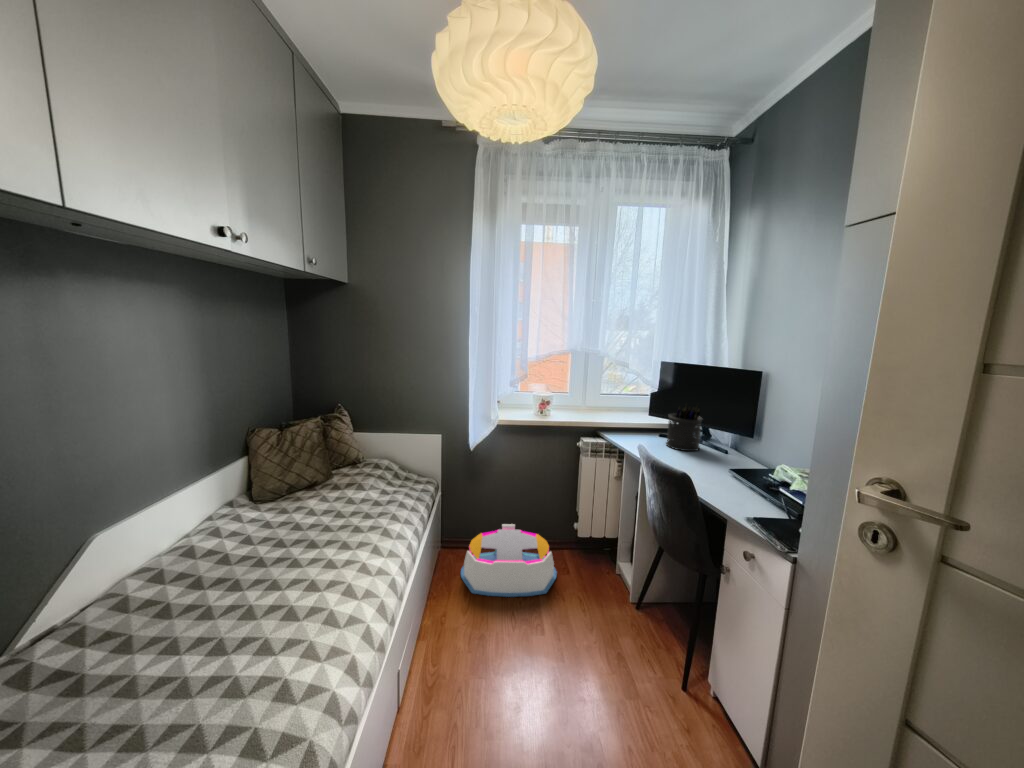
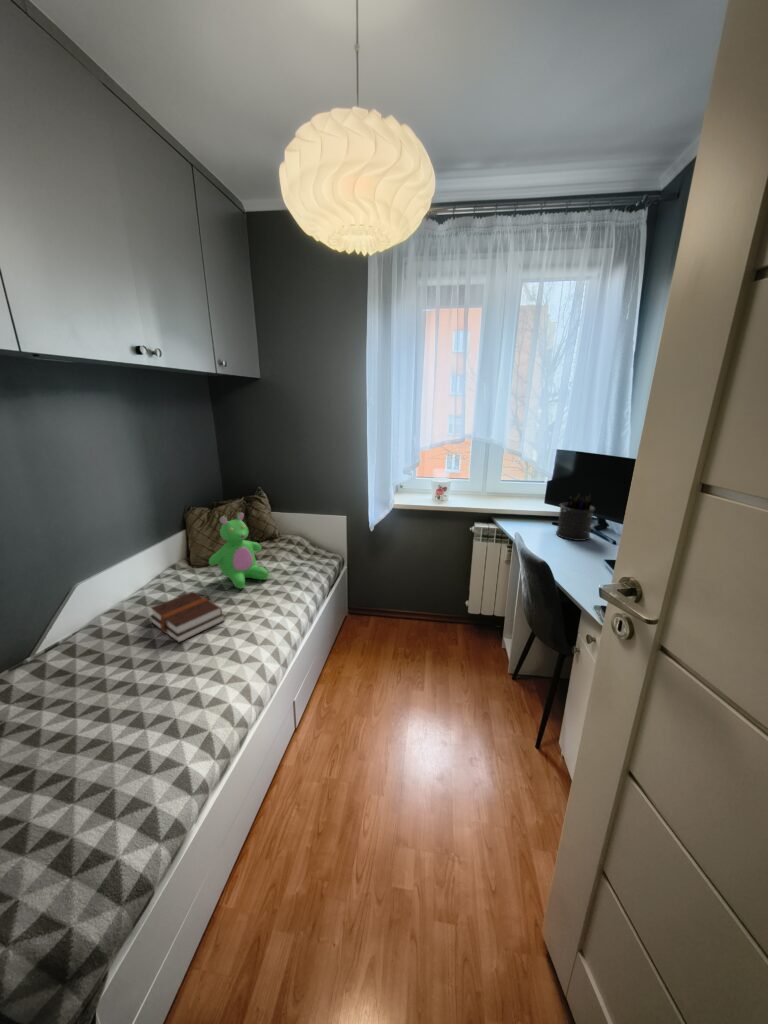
teddy bear: none [284,432,360,526] -> present [209,513,269,589]
storage bin: present [461,524,557,597] -> none [361,598,446,660]
hardback book: none [202,534,311,607] -> present [150,592,225,642]

